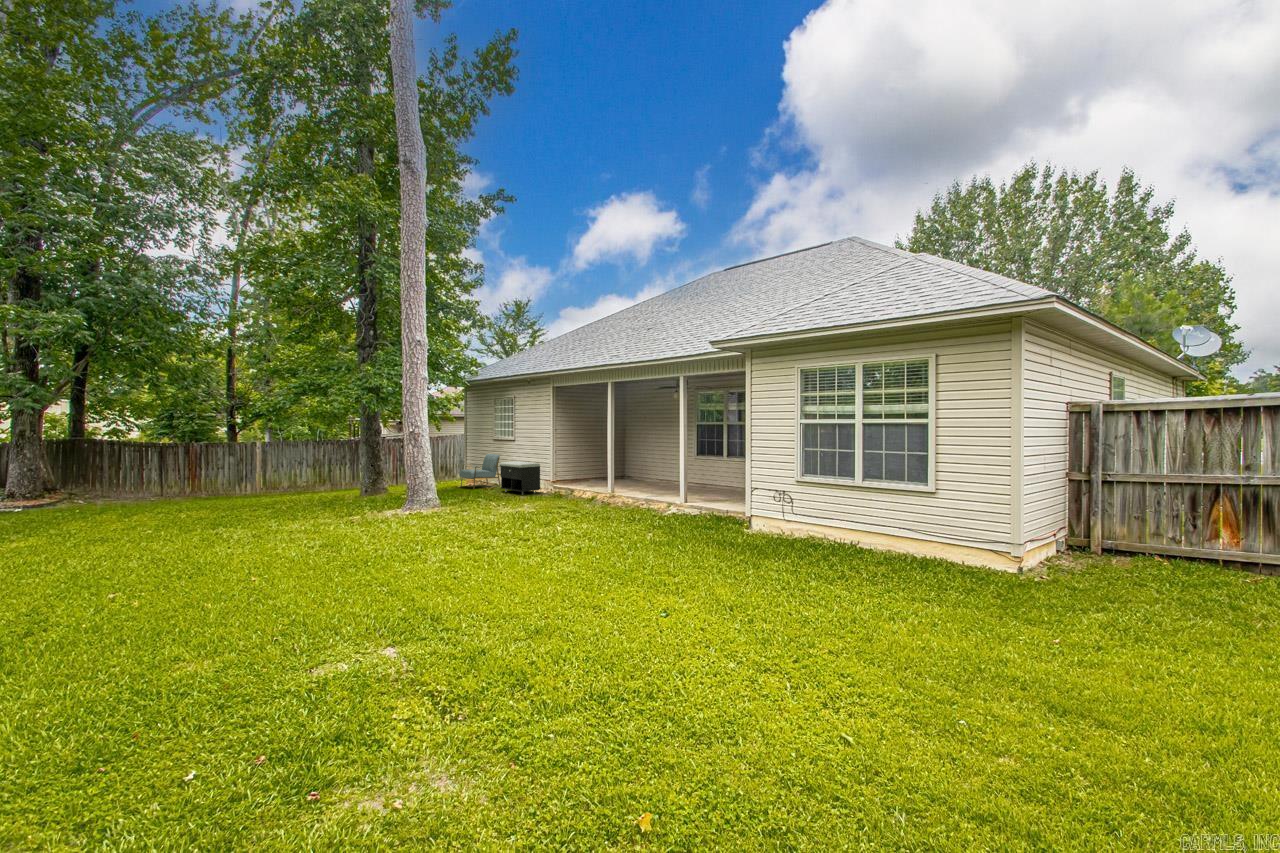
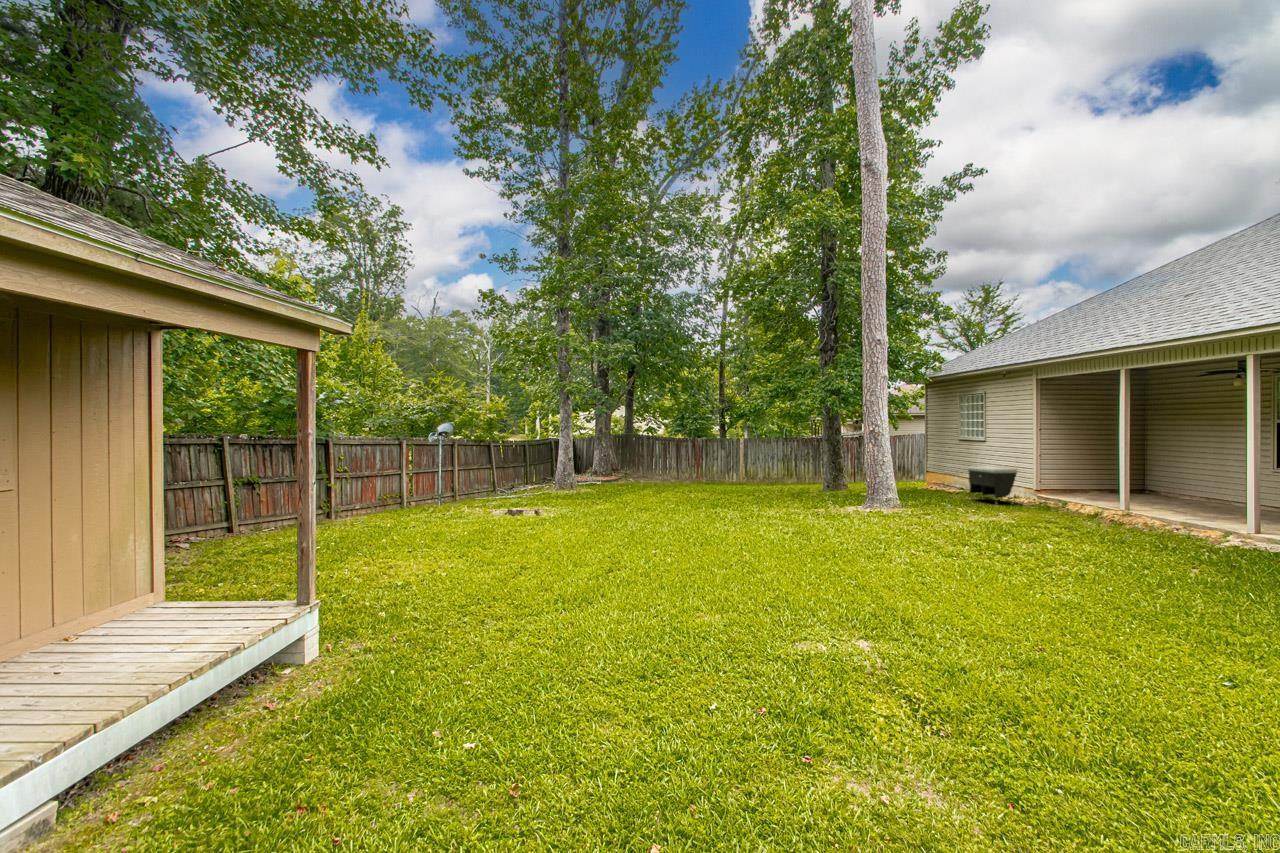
chair: present [459,454,500,489] -> none [921,458,969,495]

